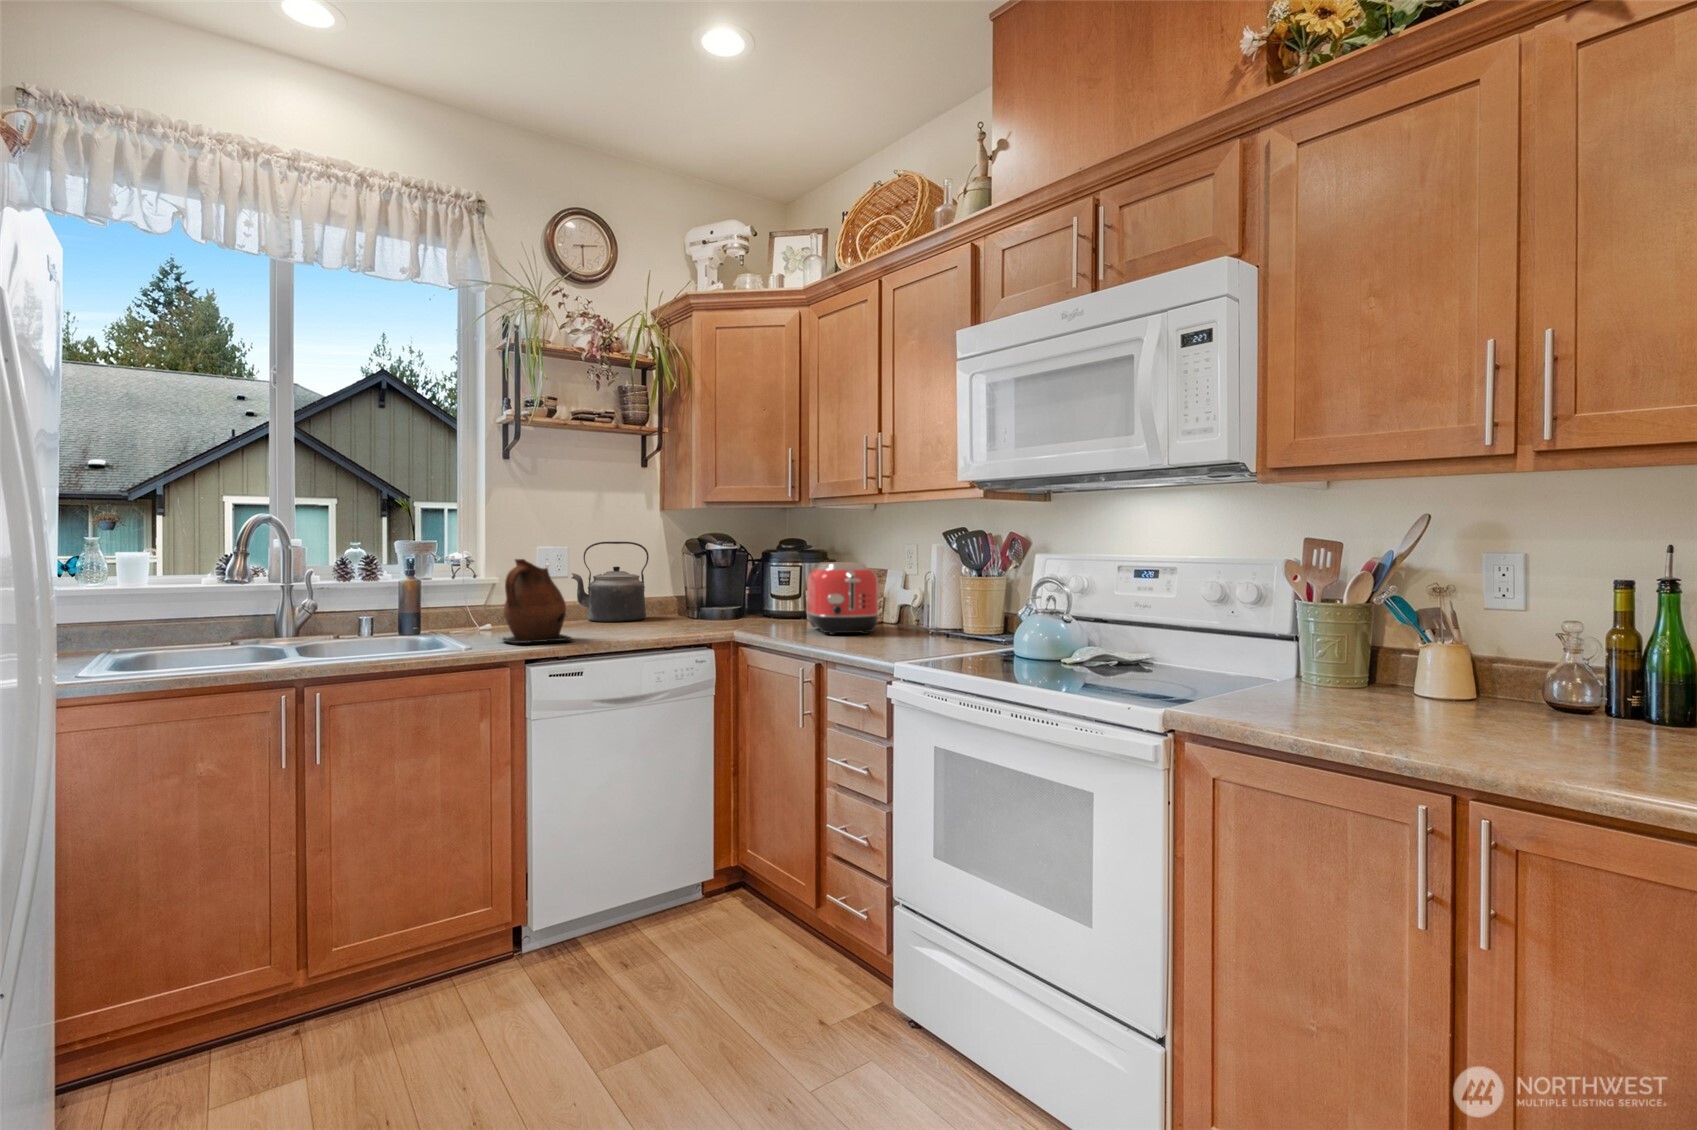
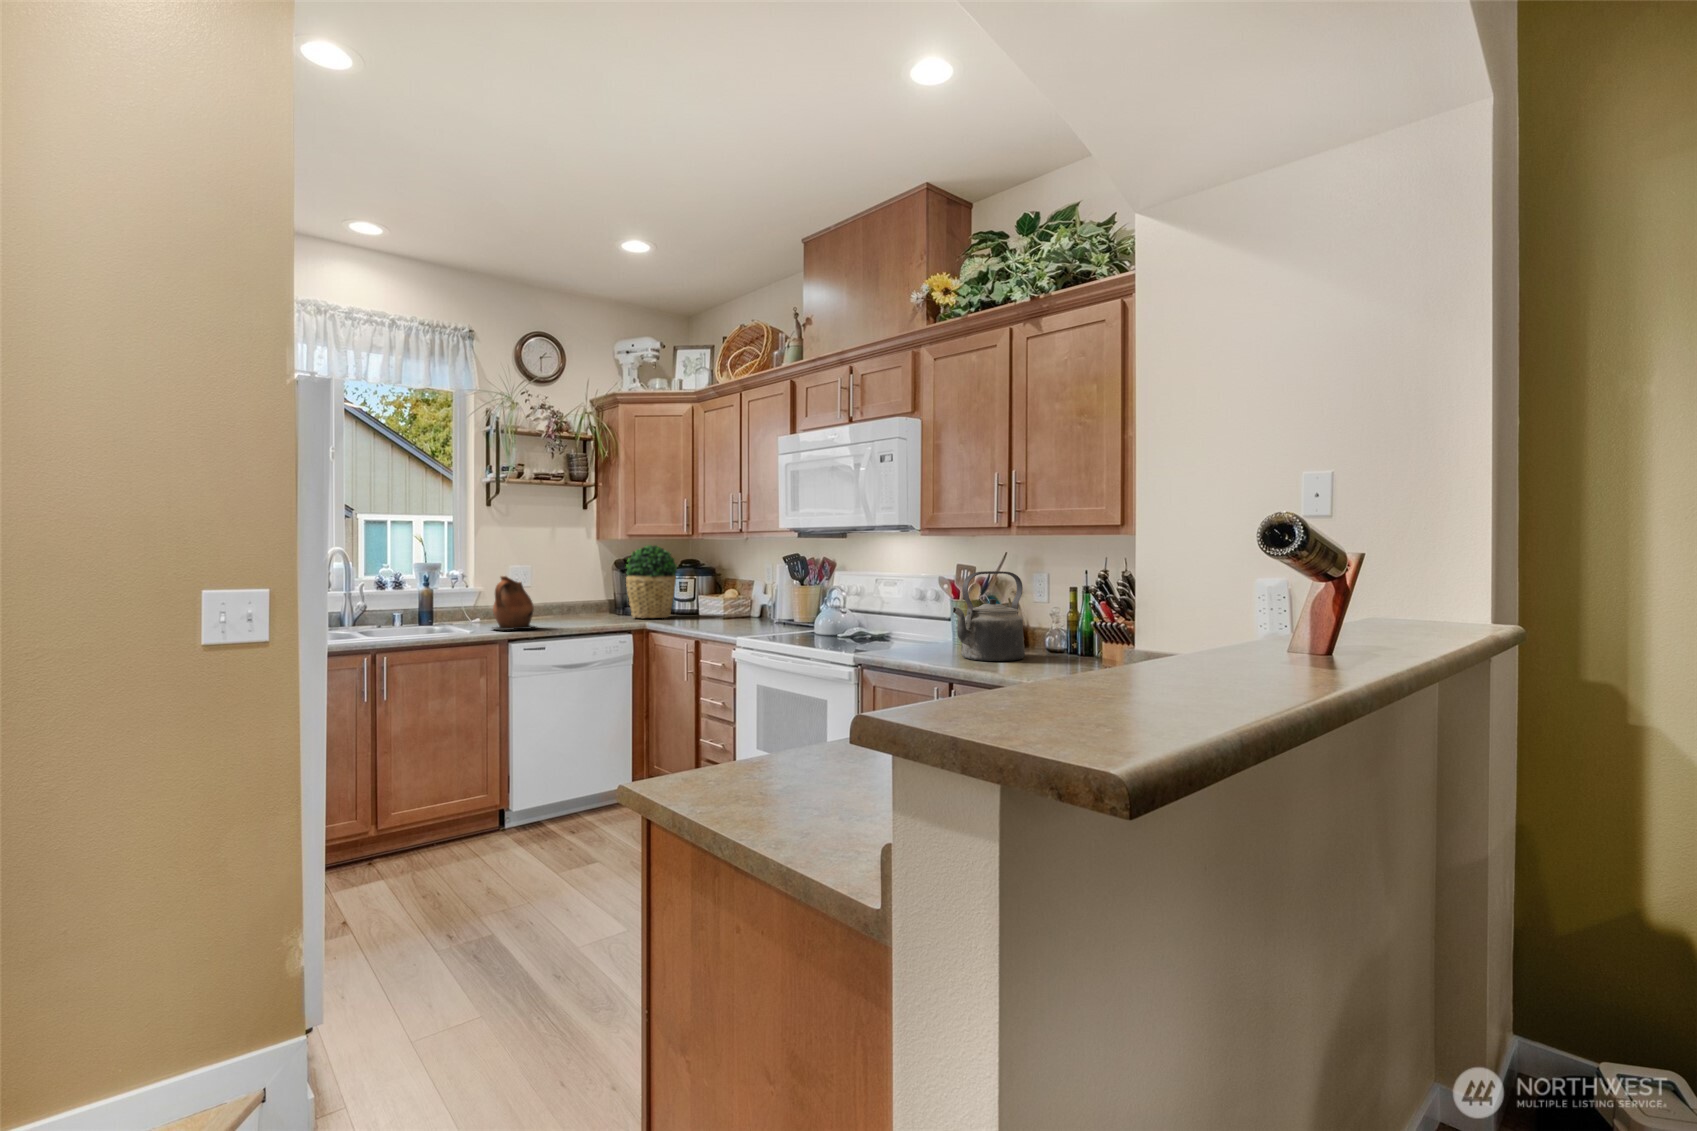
potted plant: none [701,516,775,624] -> present [625,545,677,618]
kettle: present [571,542,649,622] -> present [953,571,1025,661]
toaster: present [806,562,879,635] -> none [695,577,743,624]

